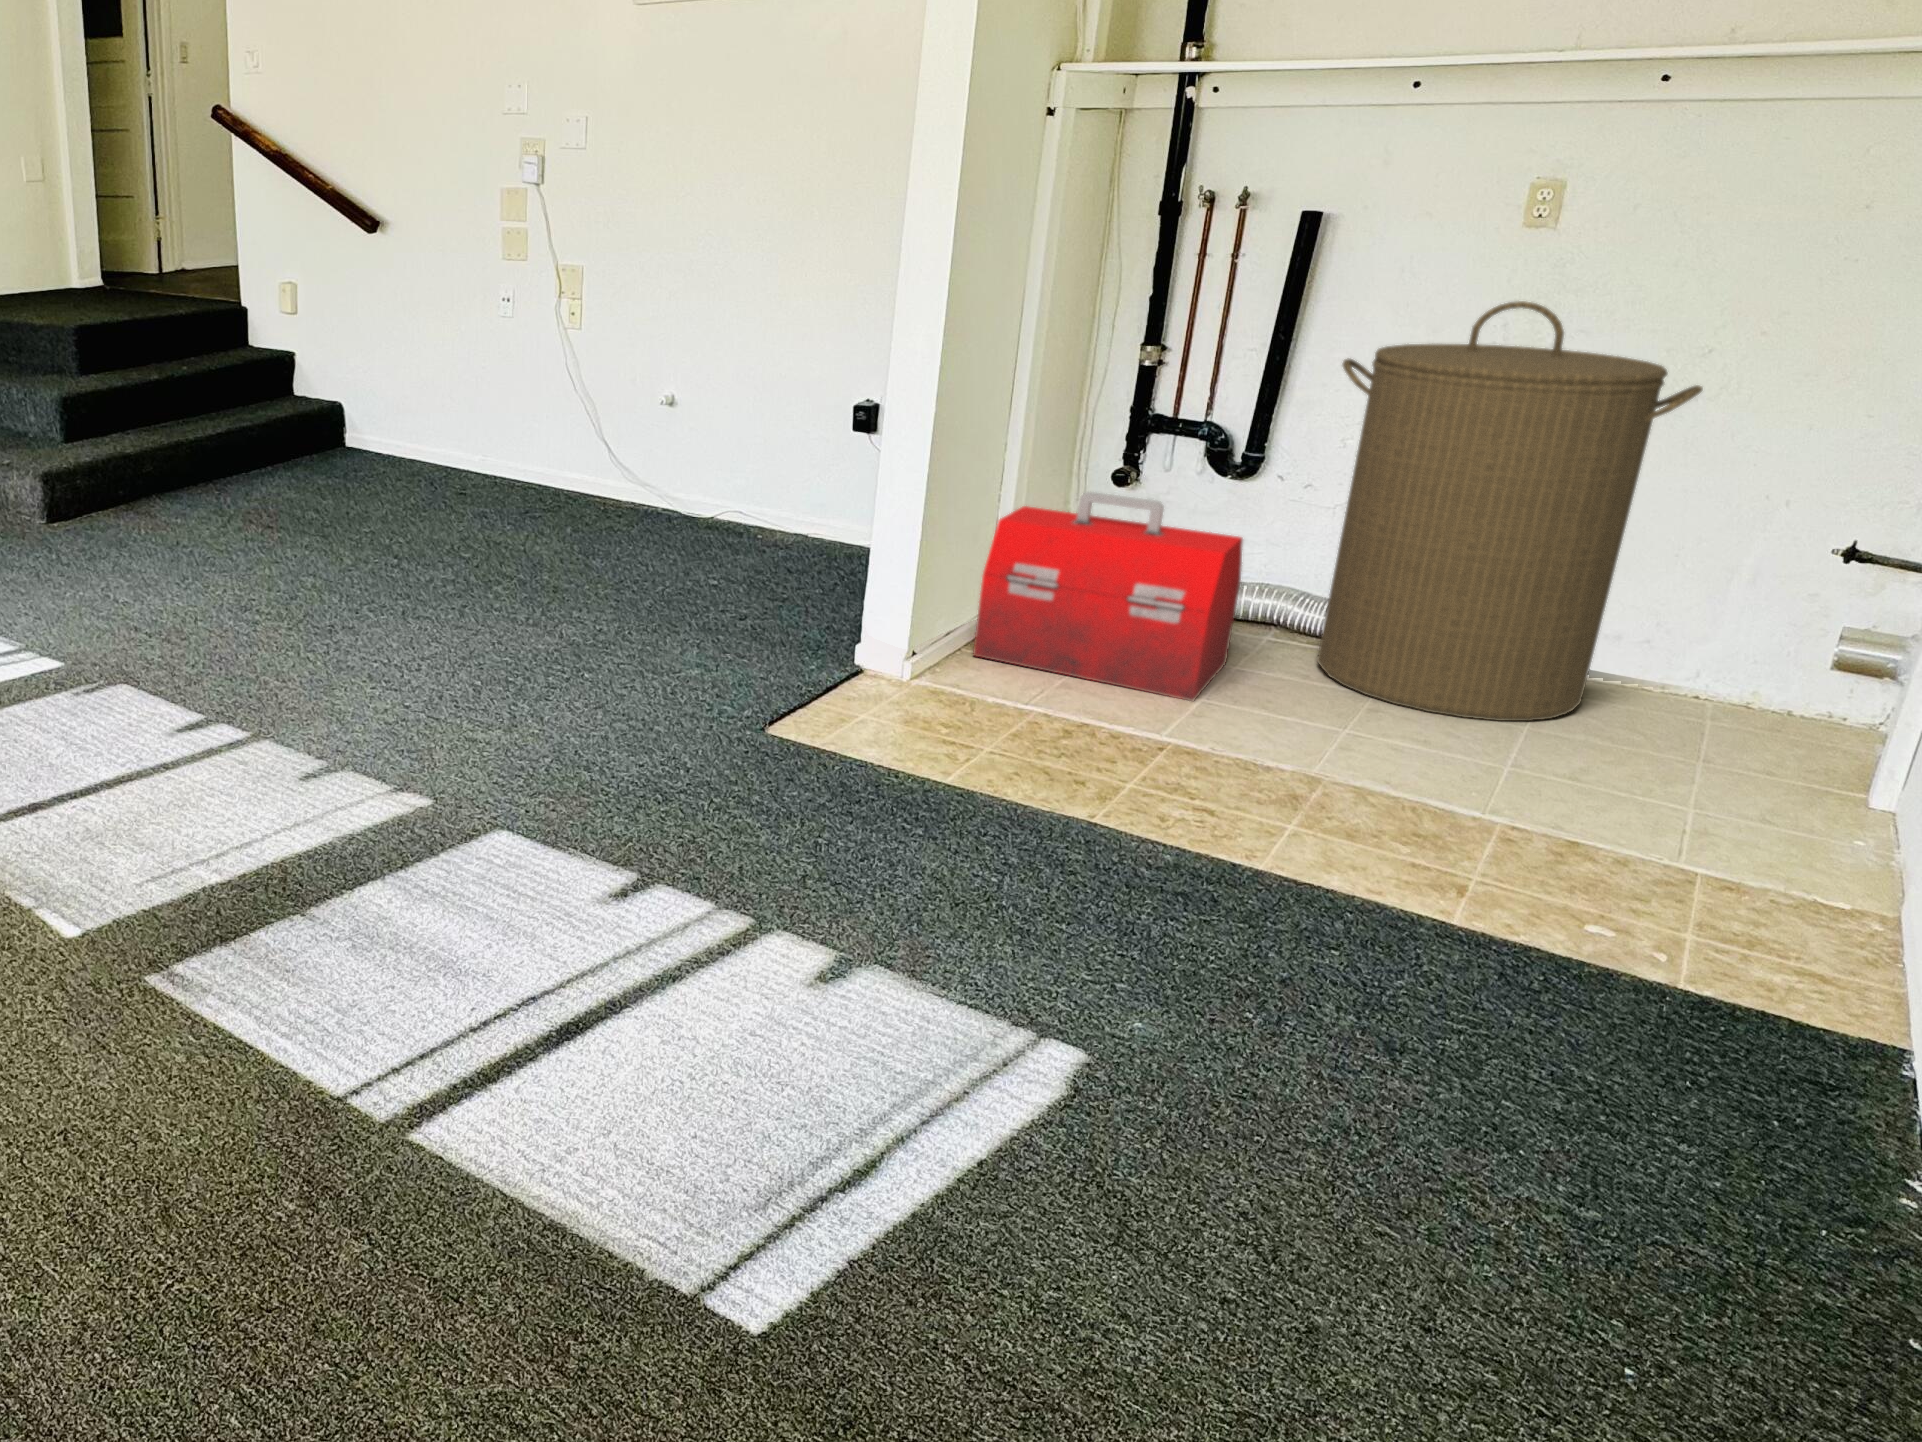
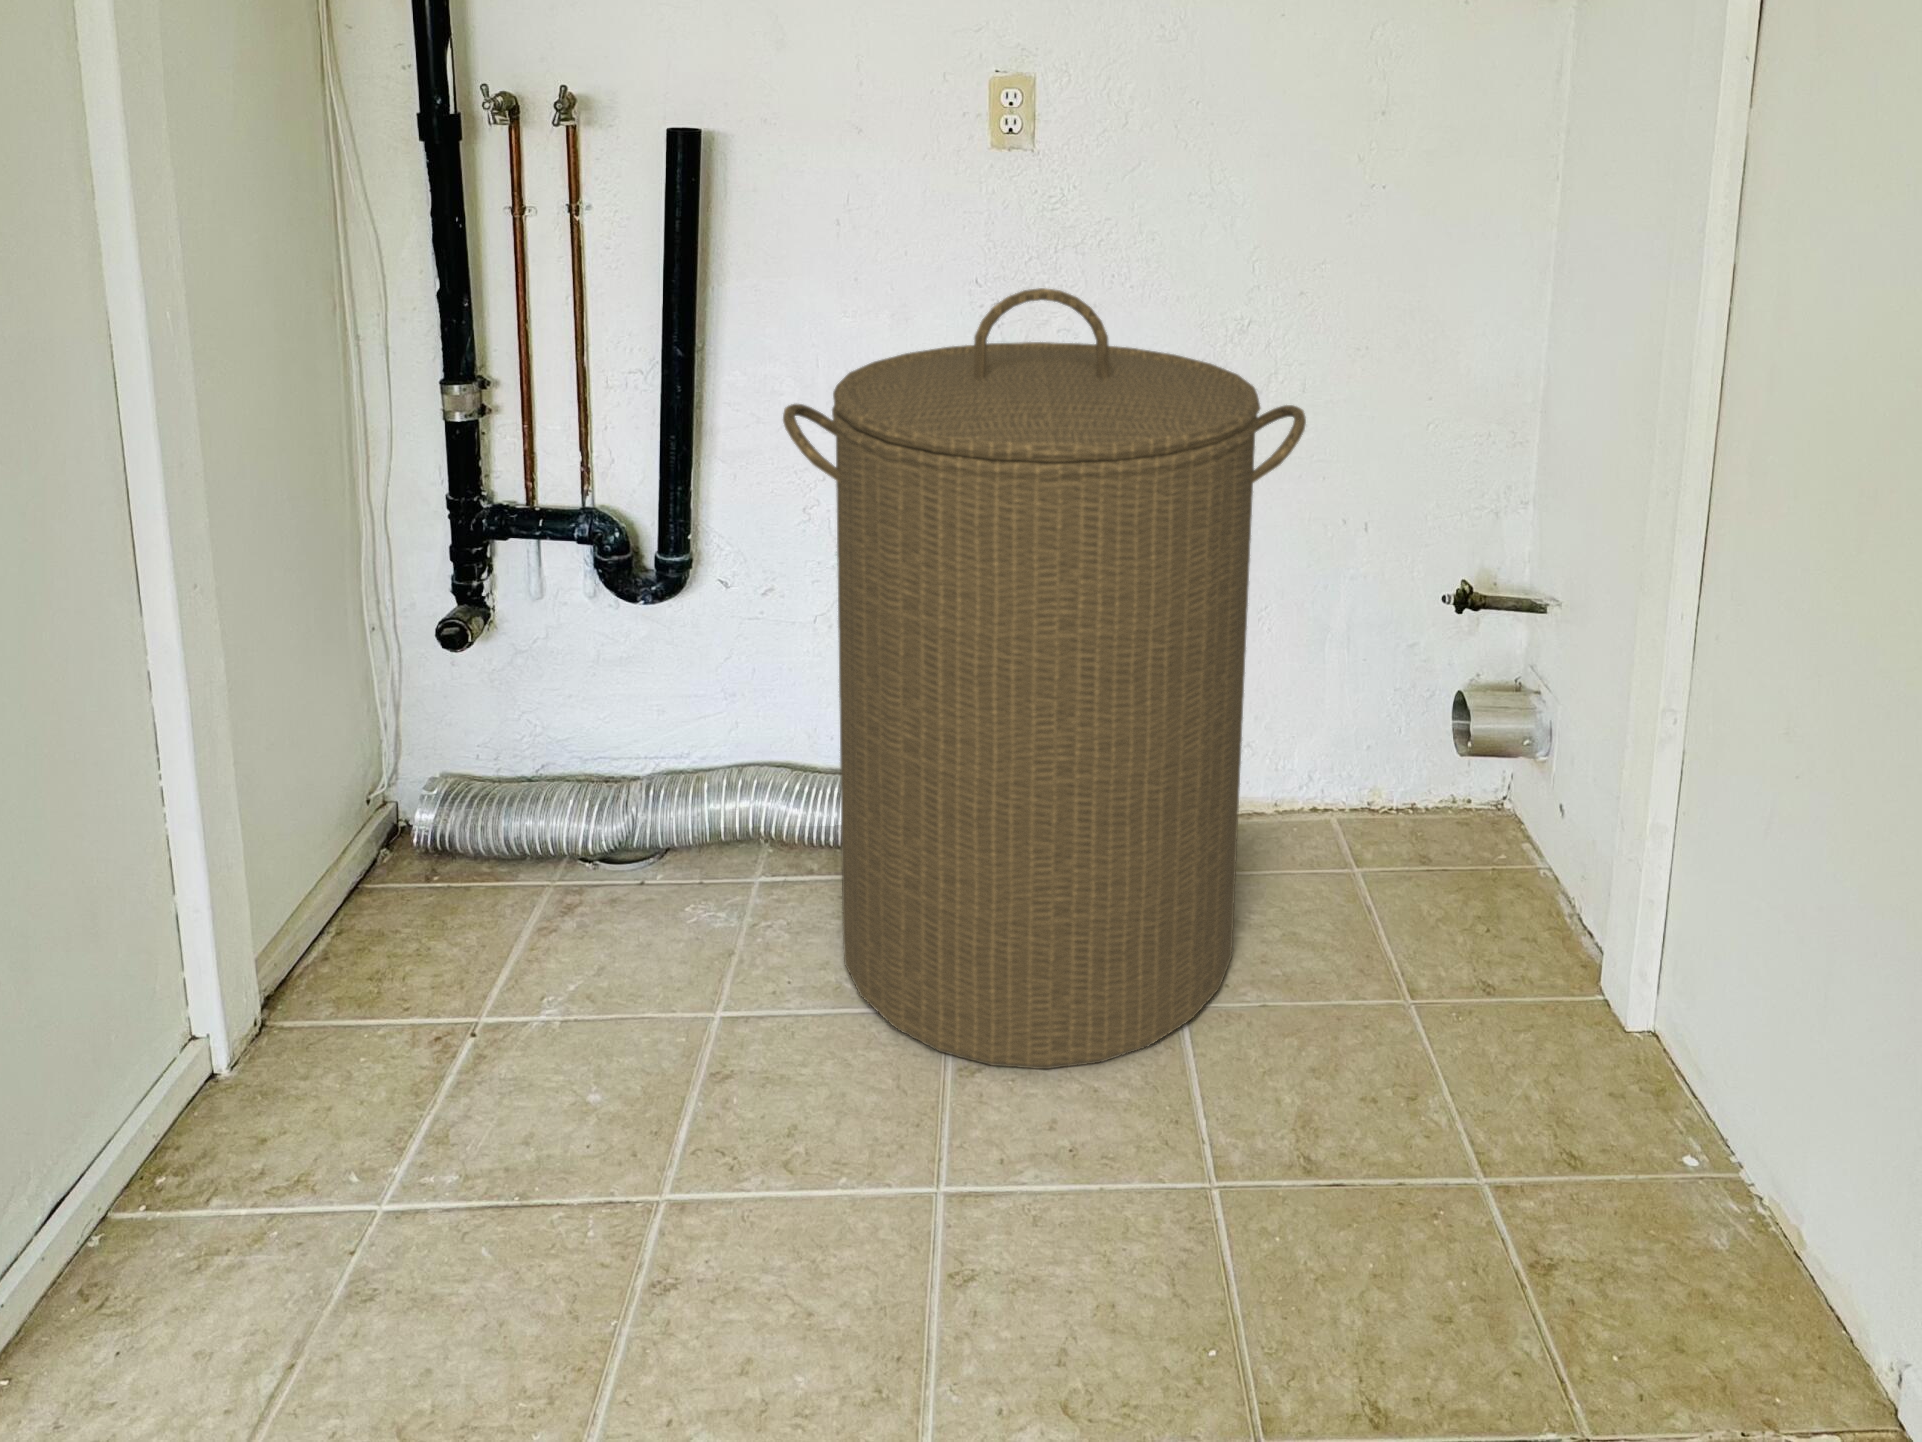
toolbox: present [973,492,1243,701] -> none [60,793,691,1296]

